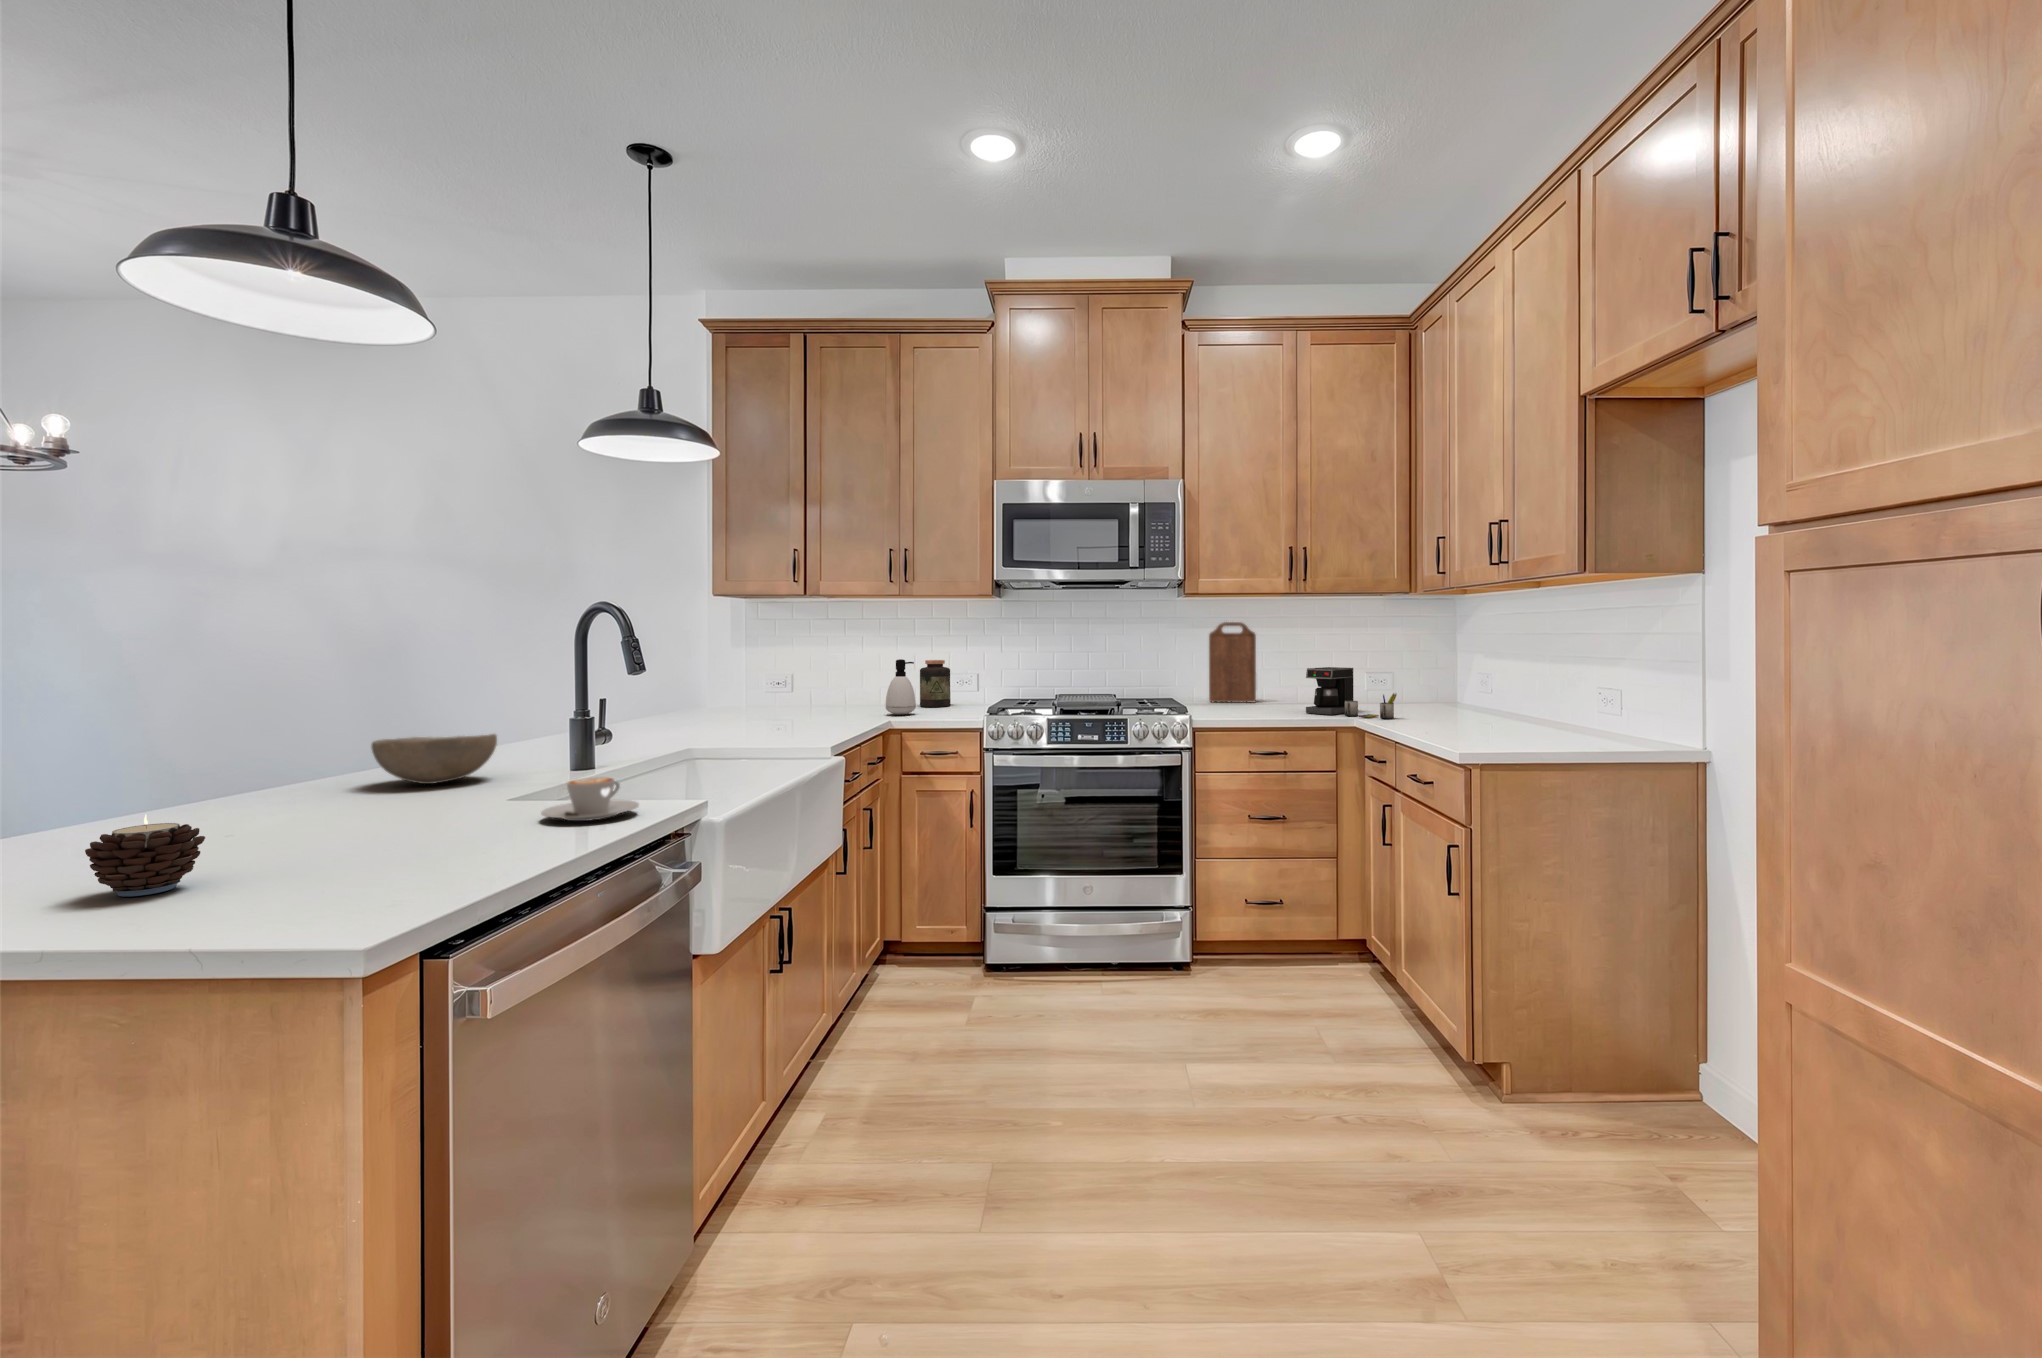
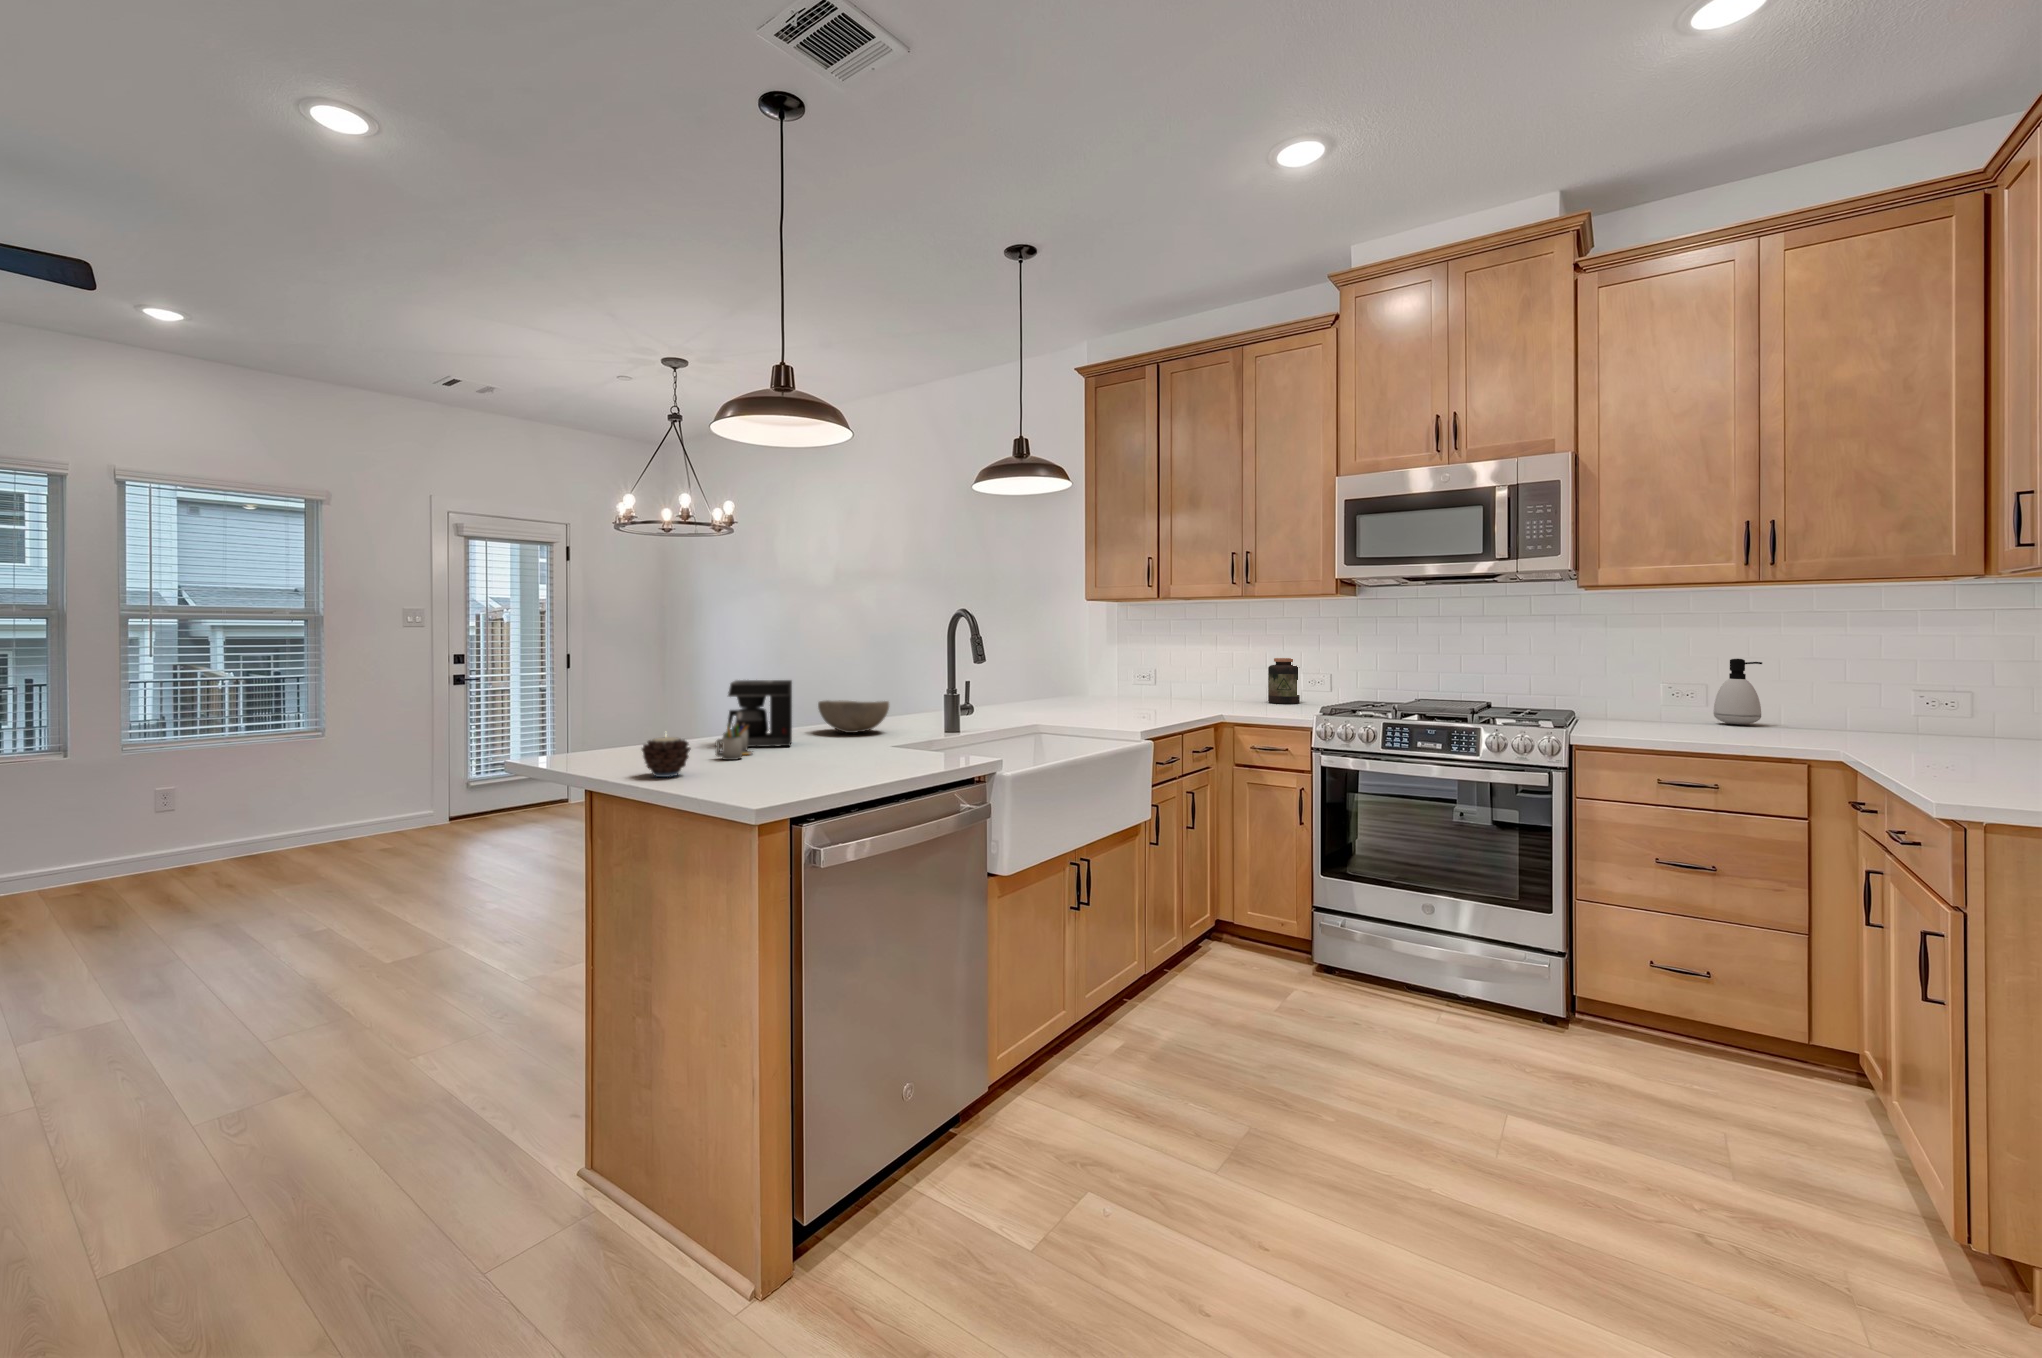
cutting board: present [1209,622,1256,702] -> none [1622,620,1696,720]
soap dispenser: present [886,659,916,715] -> present [1713,659,1762,725]
coffee maker: present [1306,667,1397,718] -> present [716,680,792,760]
coffee cup: present [541,777,639,821] -> none [879,735,942,765]

